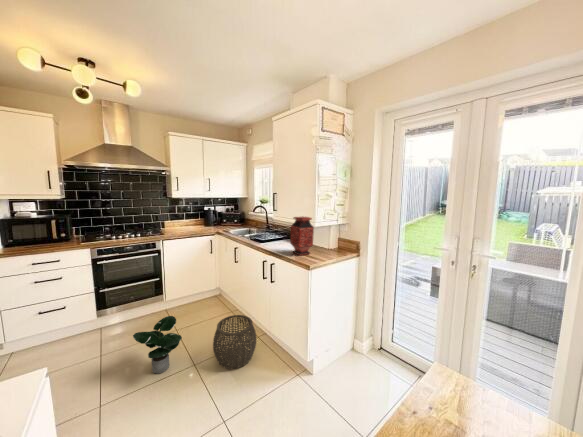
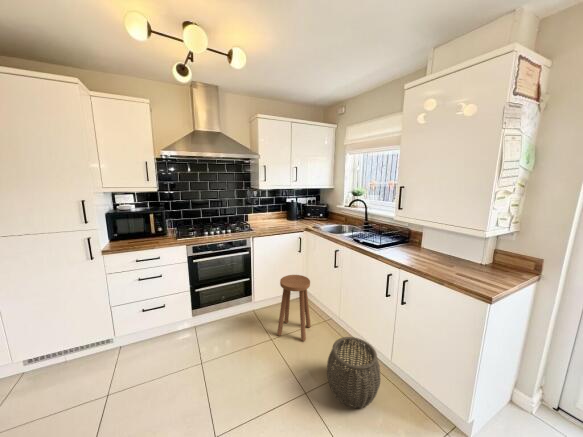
vase: present [290,216,314,255] -> none [434,220,475,275]
stool: none [183,271,217,328] -> present [277,275,311,341]
potted plant: present [133,316,182,374] -> none [243,331,296,399]

